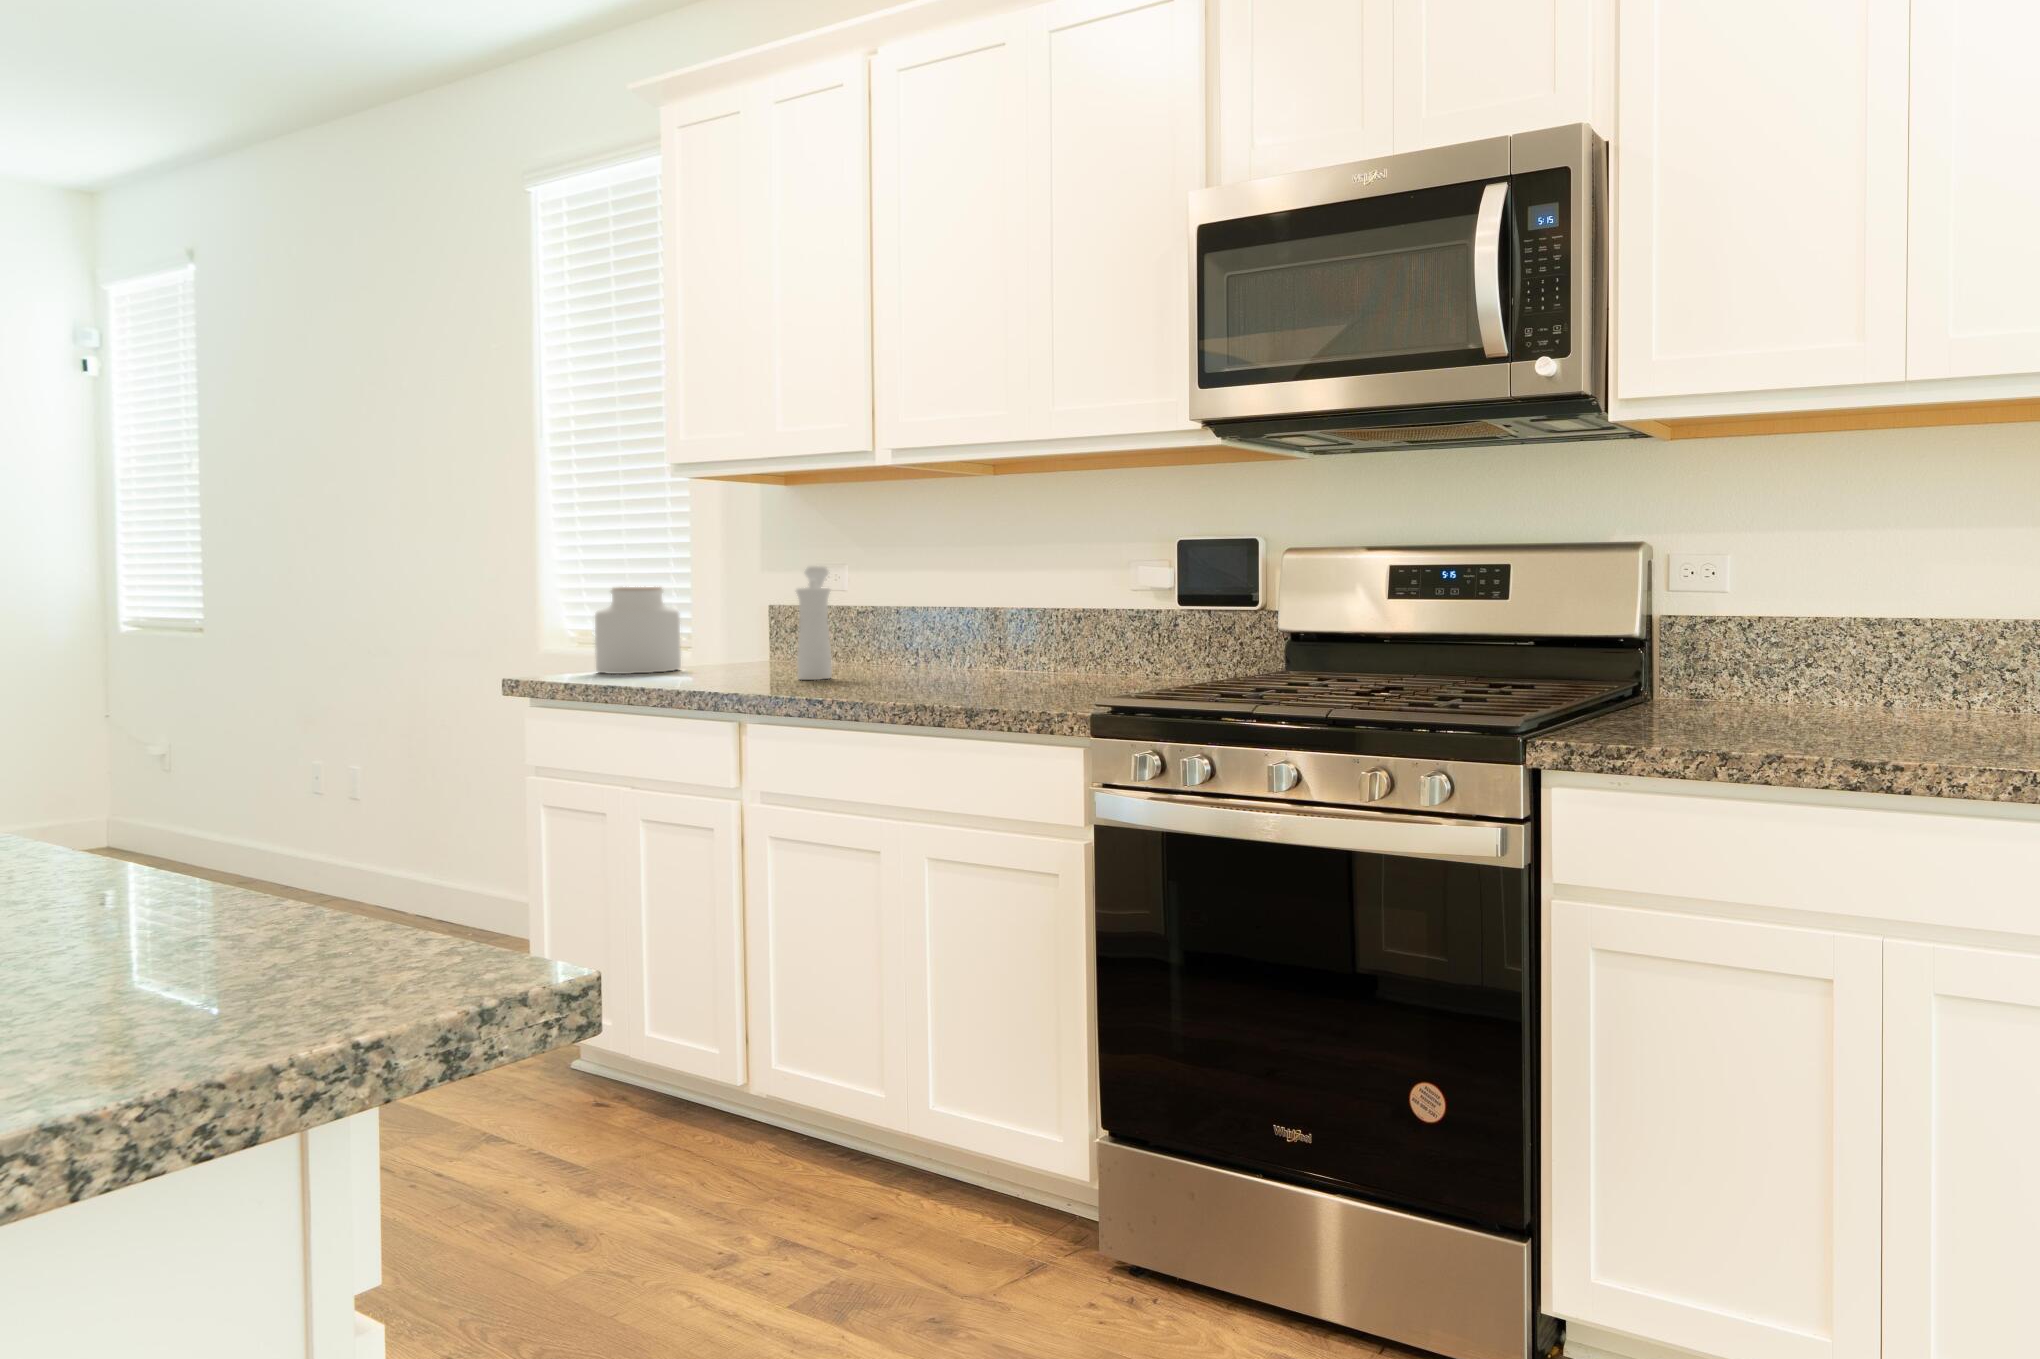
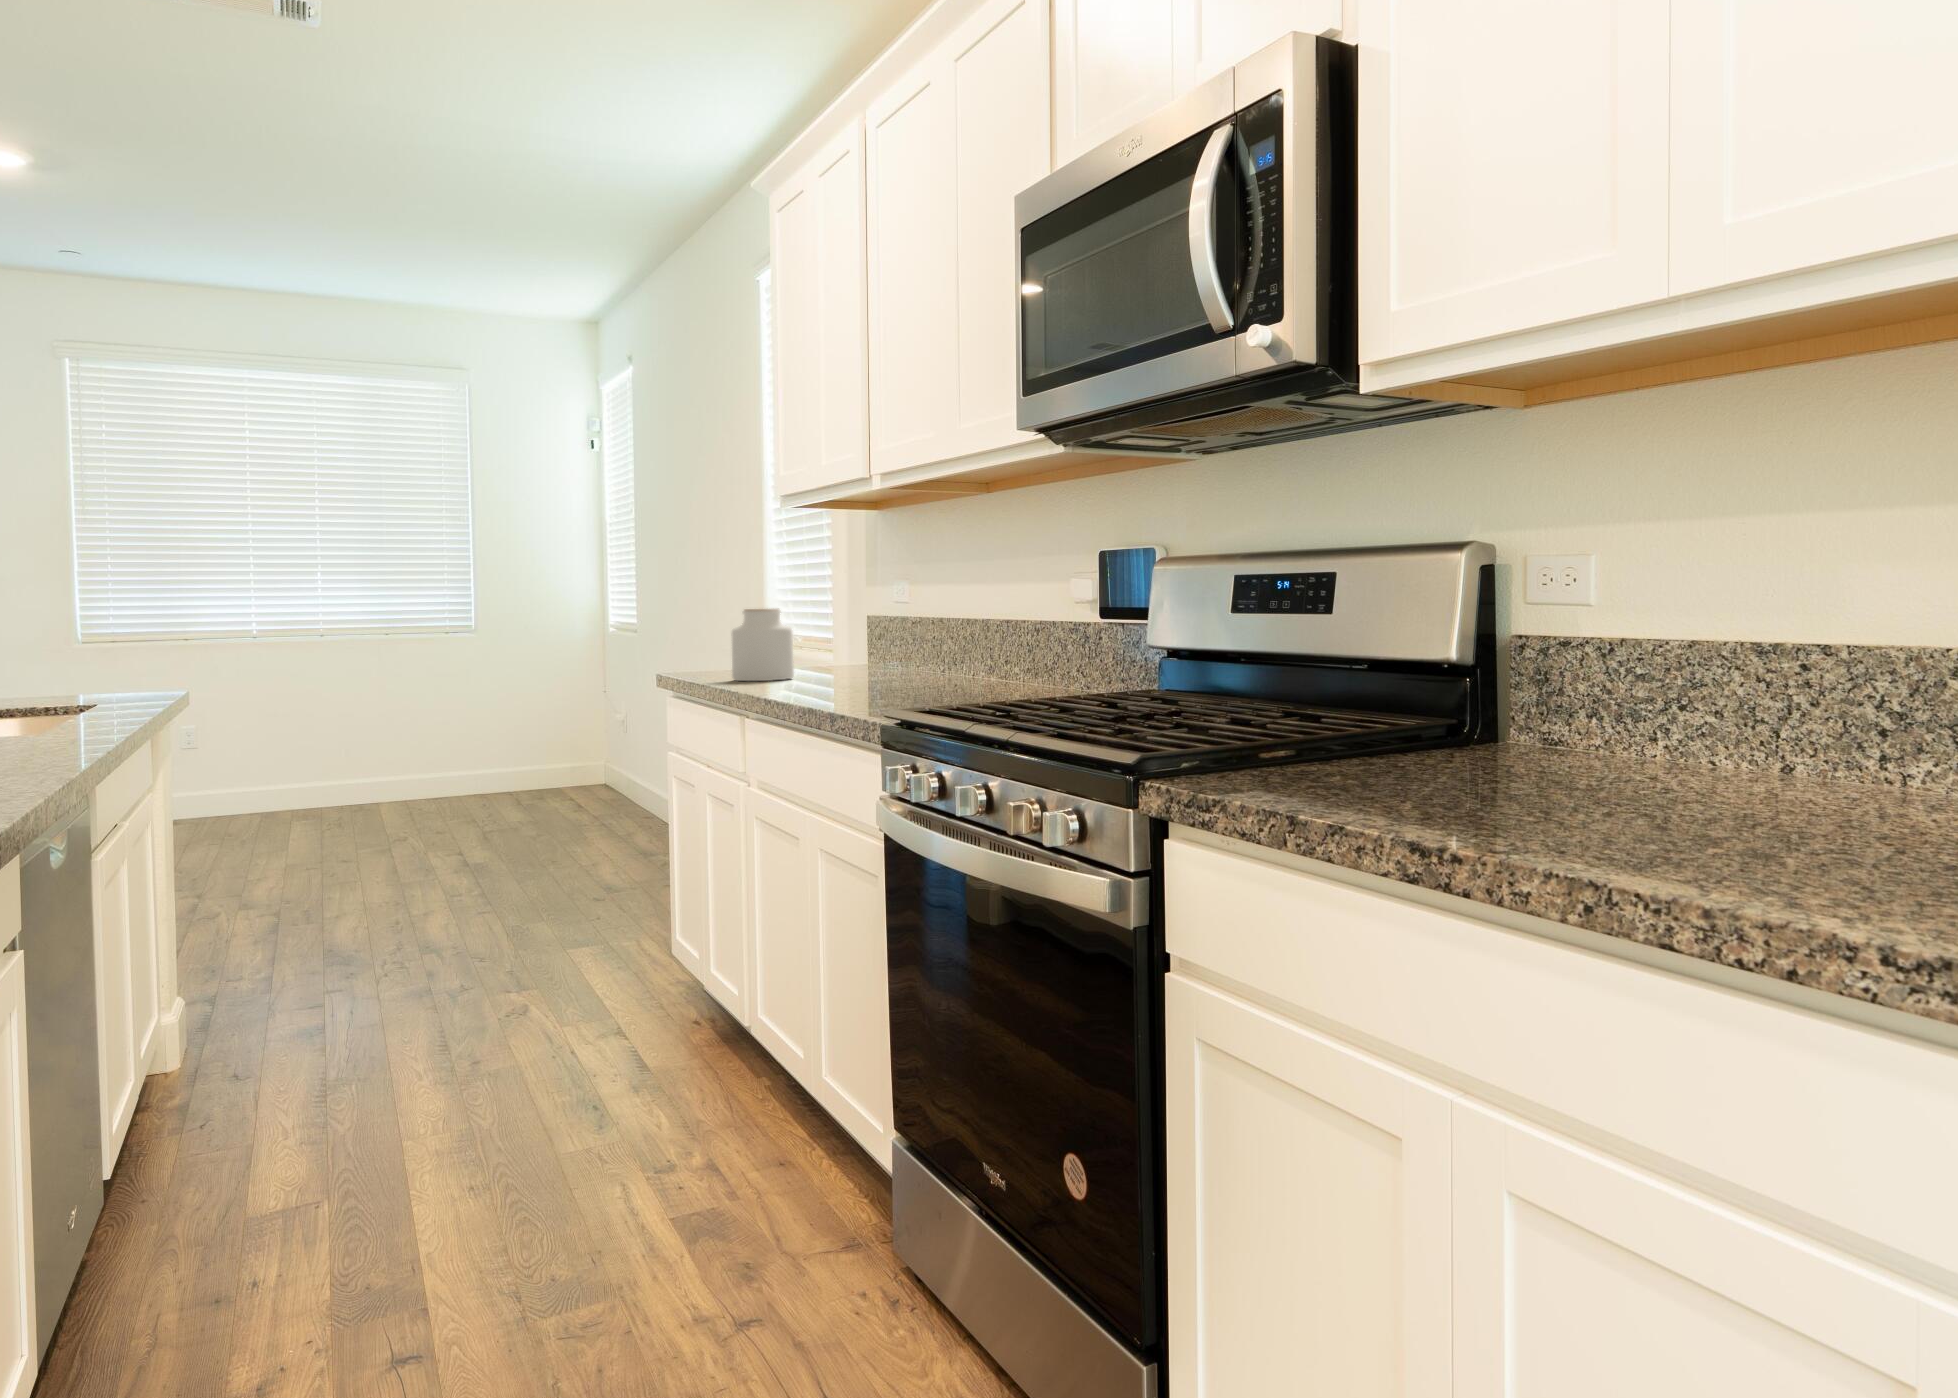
pepper mill: present [796,566,832,680] -> none [810,589,855,690]

